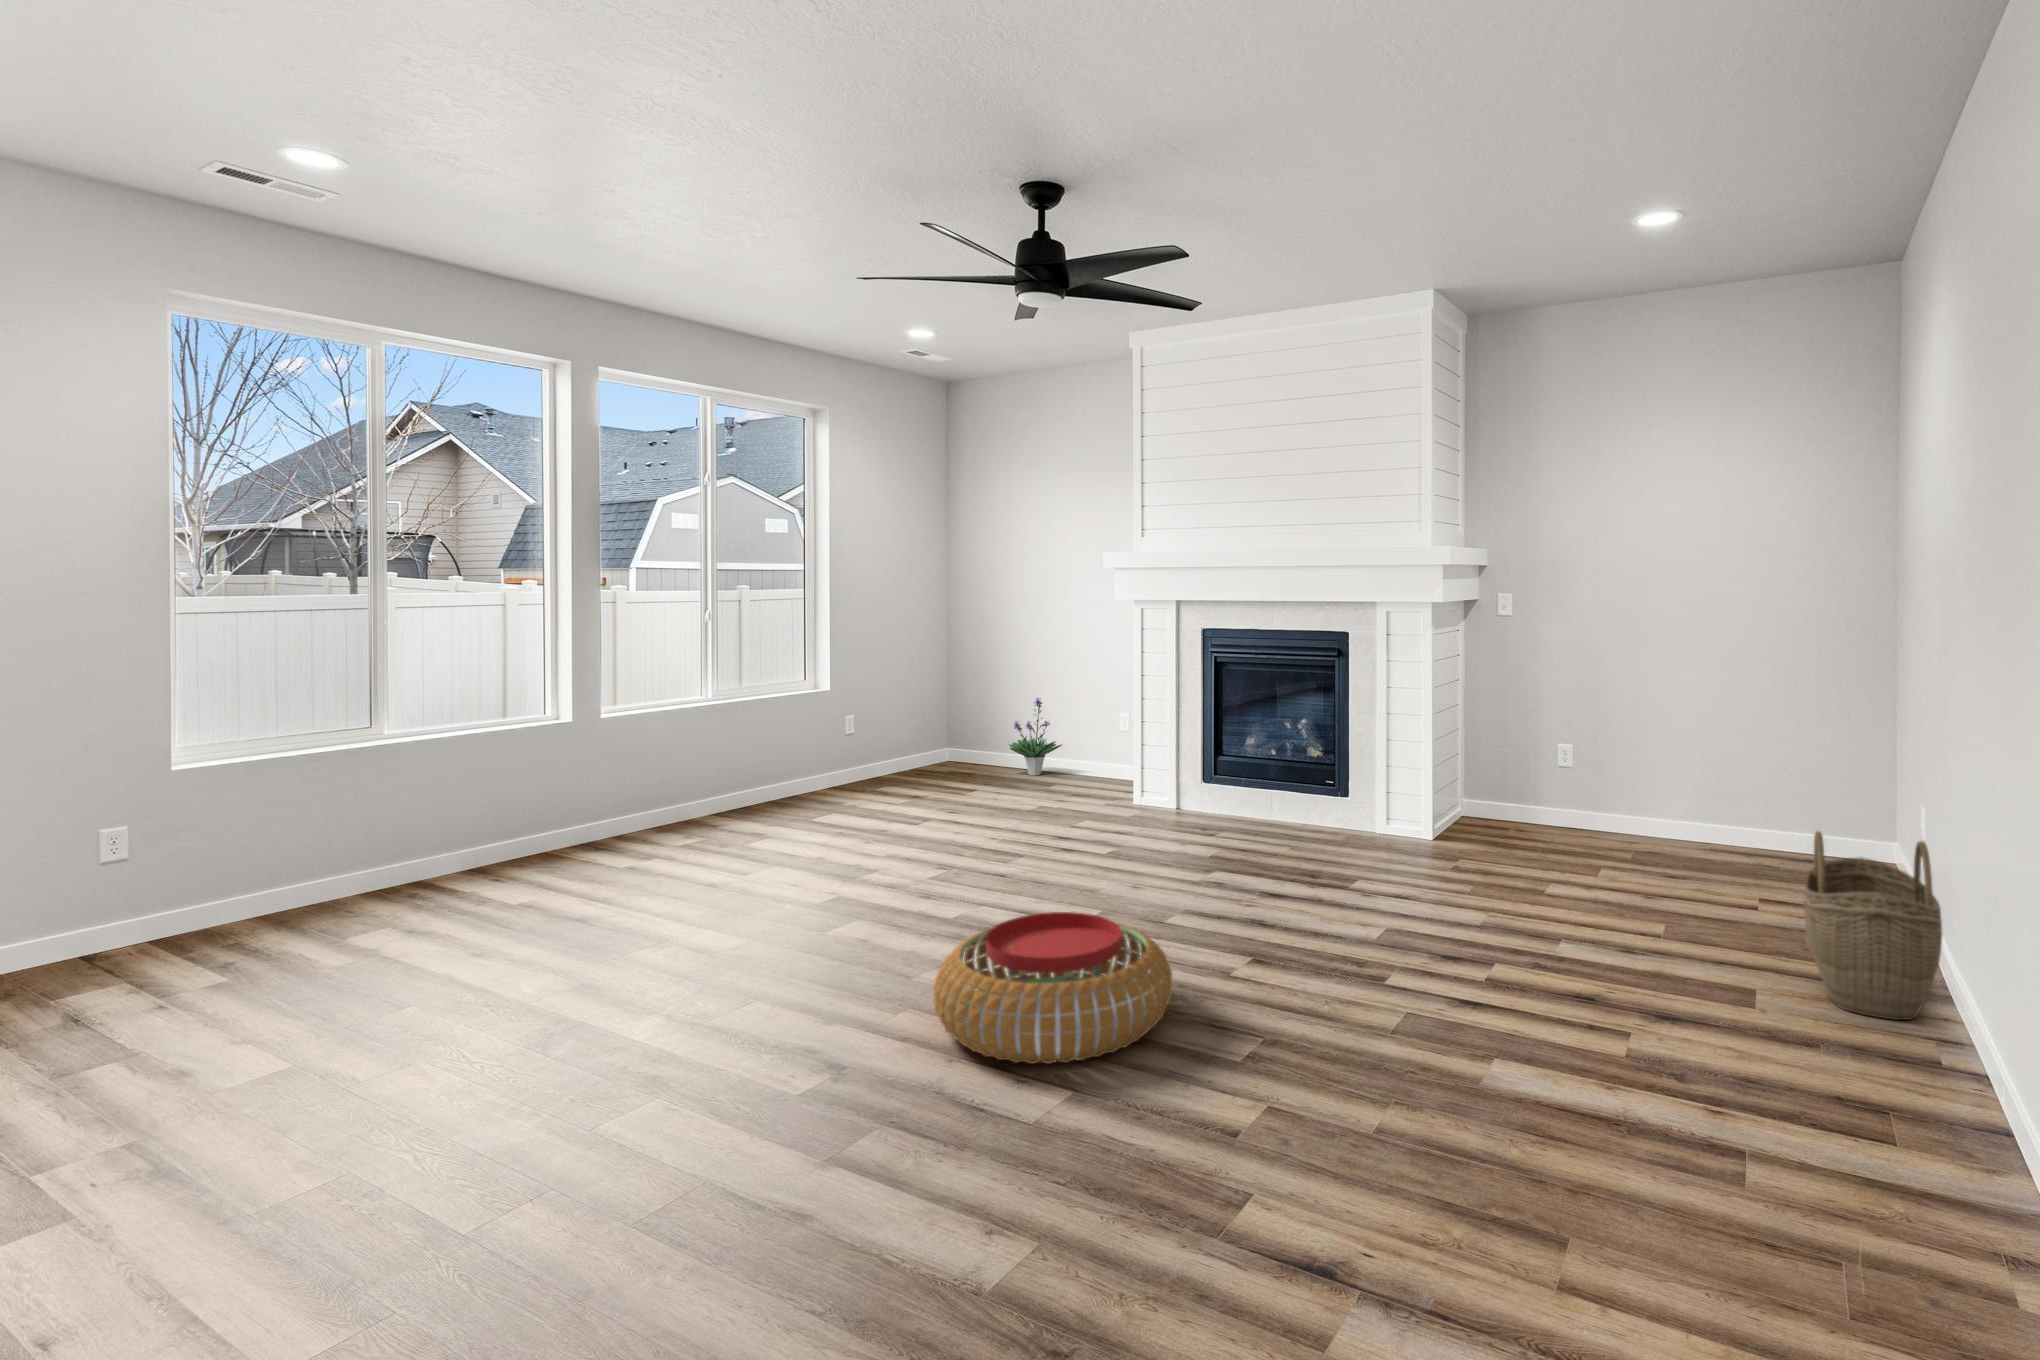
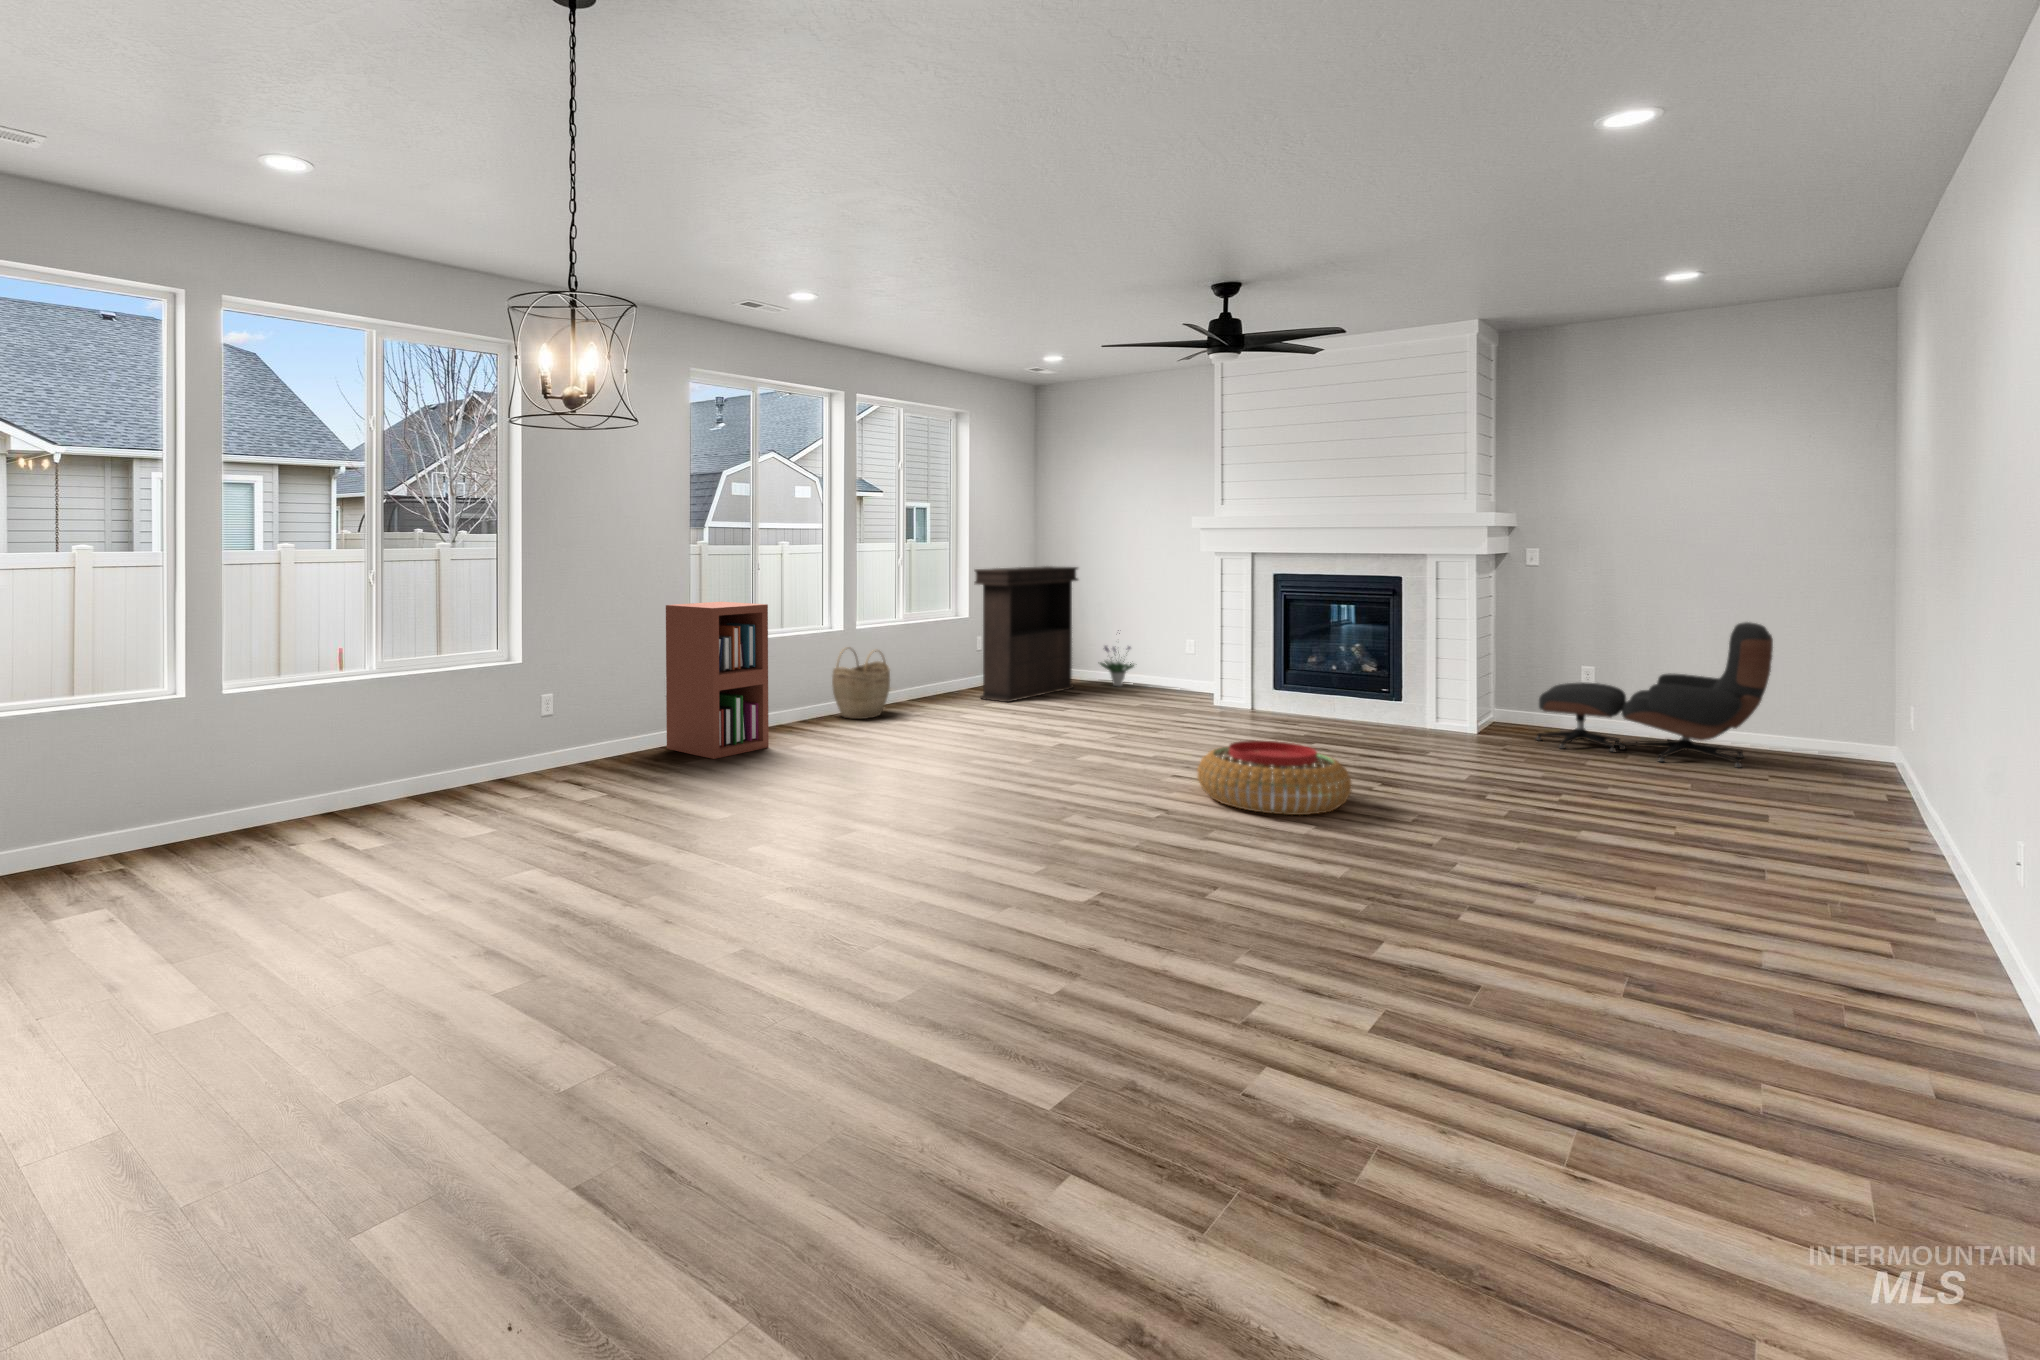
console table: none [806,615,978,813] -> present [975,566,1078,702]
bookshelf: none [81,688,301,984] -> present [666,602,769,759]
lounge chair: none [1500,690,1763,889] -> present [1536,622,1773,768]
woven basket: present [1804,832,1942,1020] -> present [832,649,890,719]

